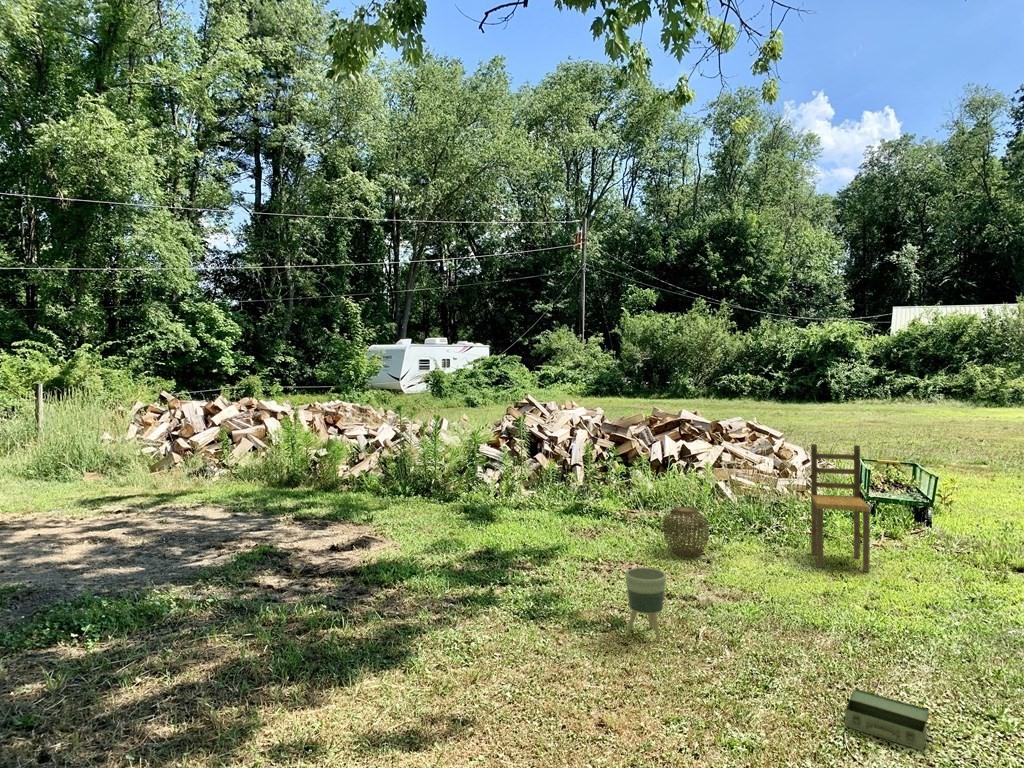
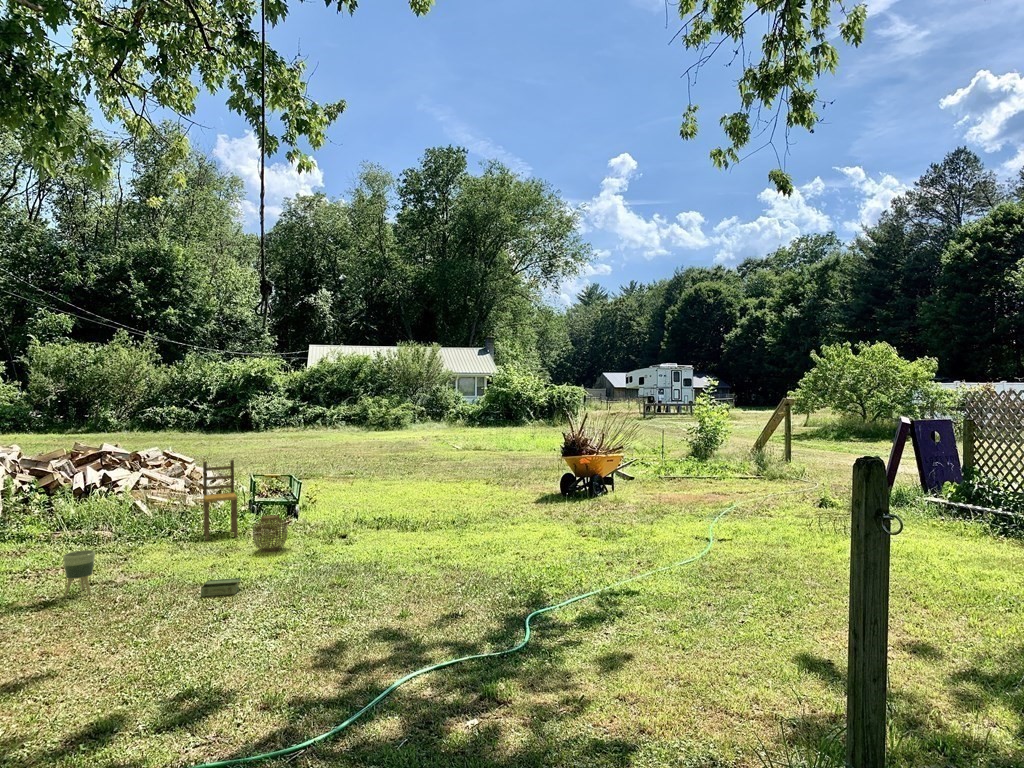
woven basket: present [664,507,709,557] -> present [253,515,287,552]

